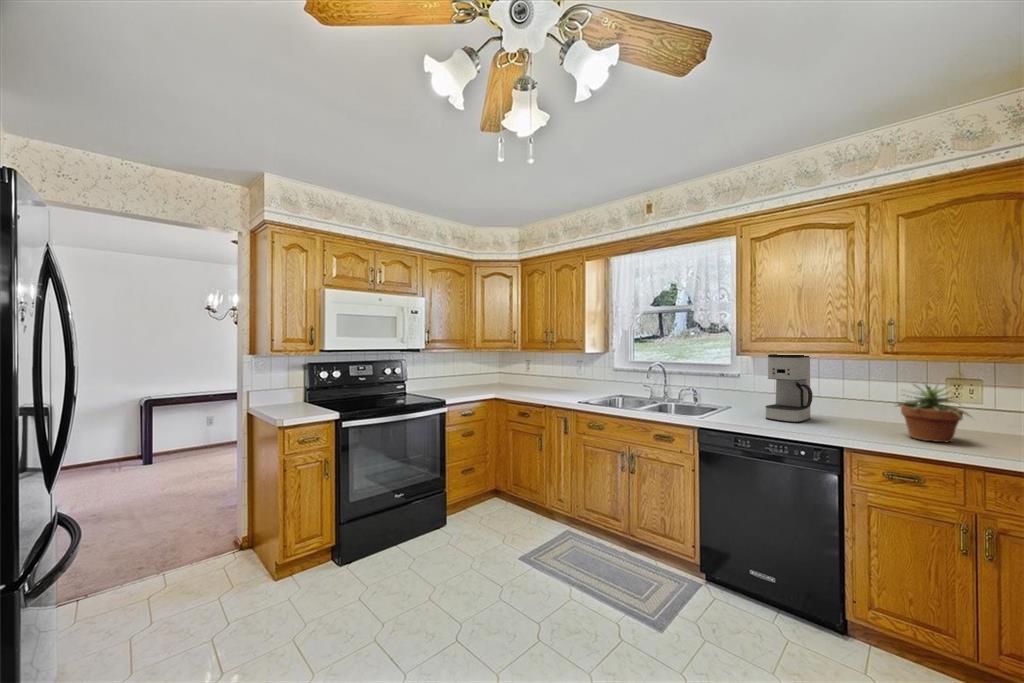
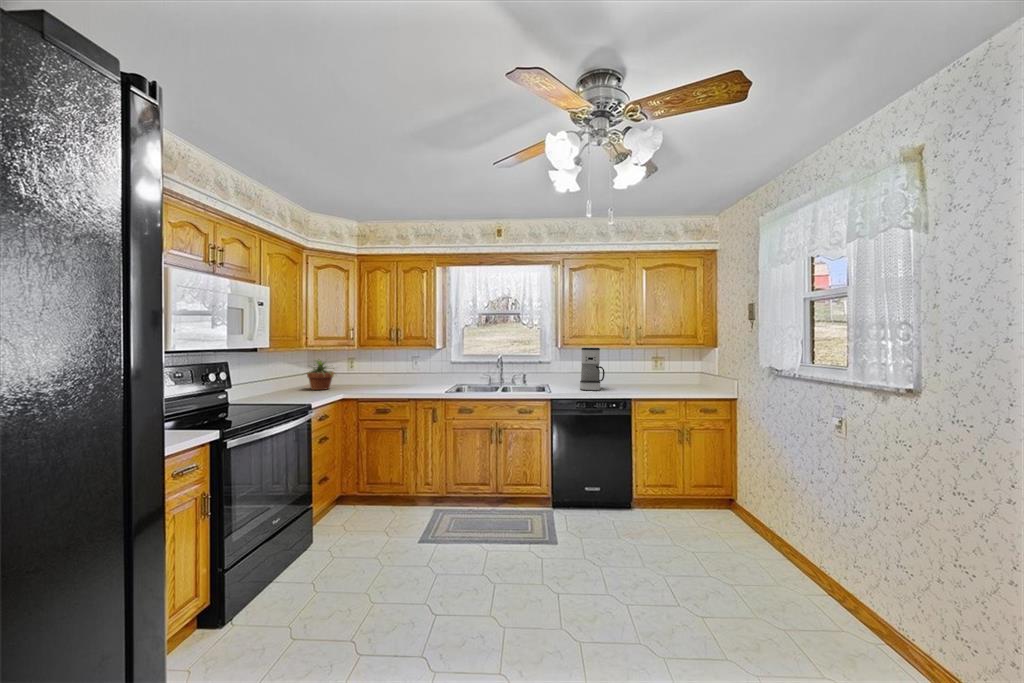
potted plant: present [897,382,970,442] -> present [306,360,334,390]

